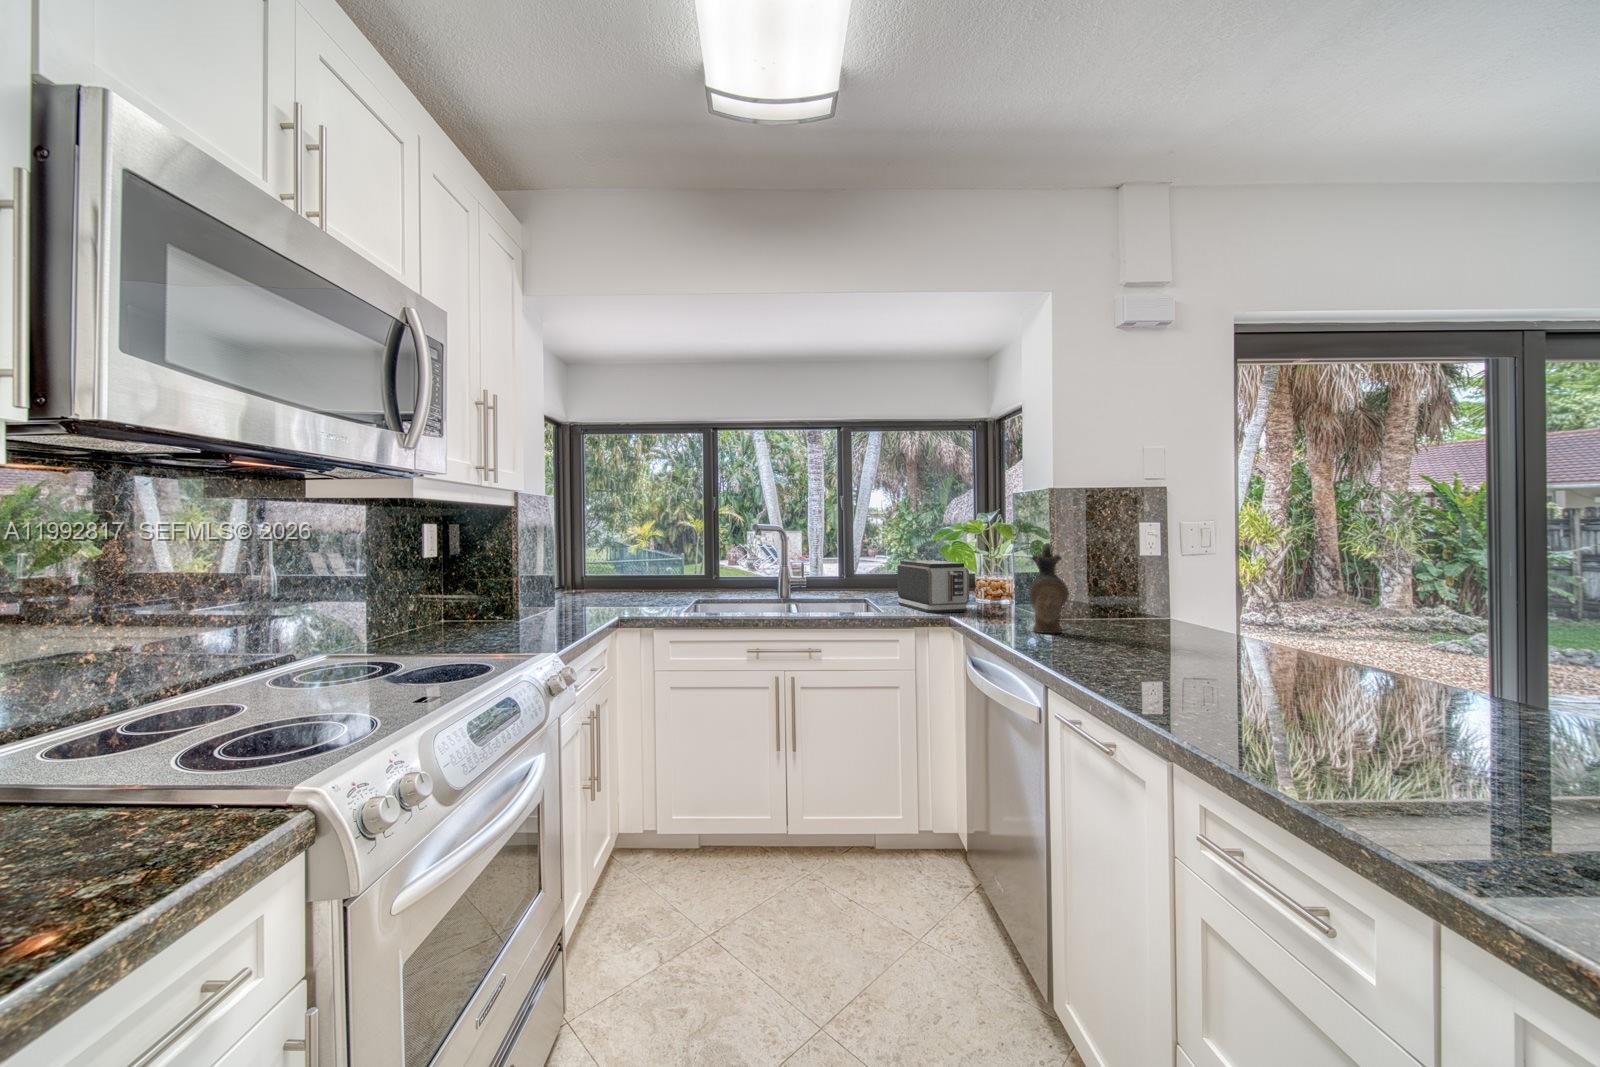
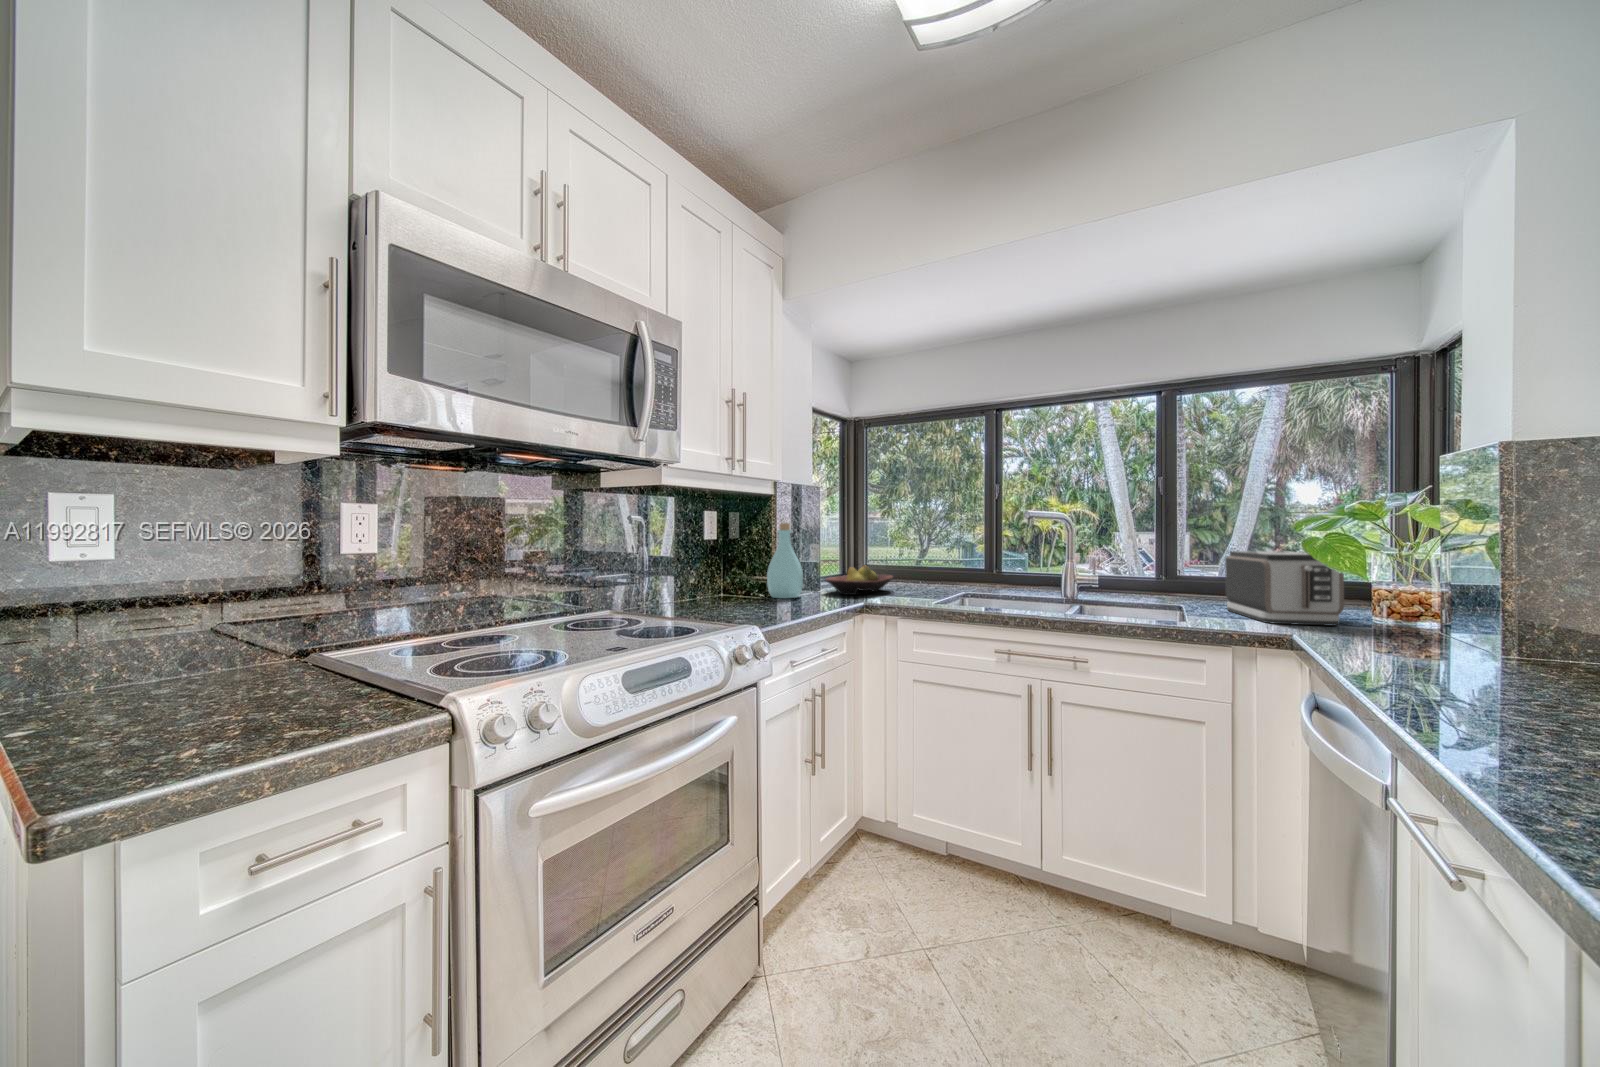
bottle: none [512,540,555,621] -> present [767,523,803,598]
ceramic pitcher: present [1029,544,1069,633] -> none [1436,520,1528,669]
fruit bowl: none [571,580,637,612] -> present [825,566,893,595]

